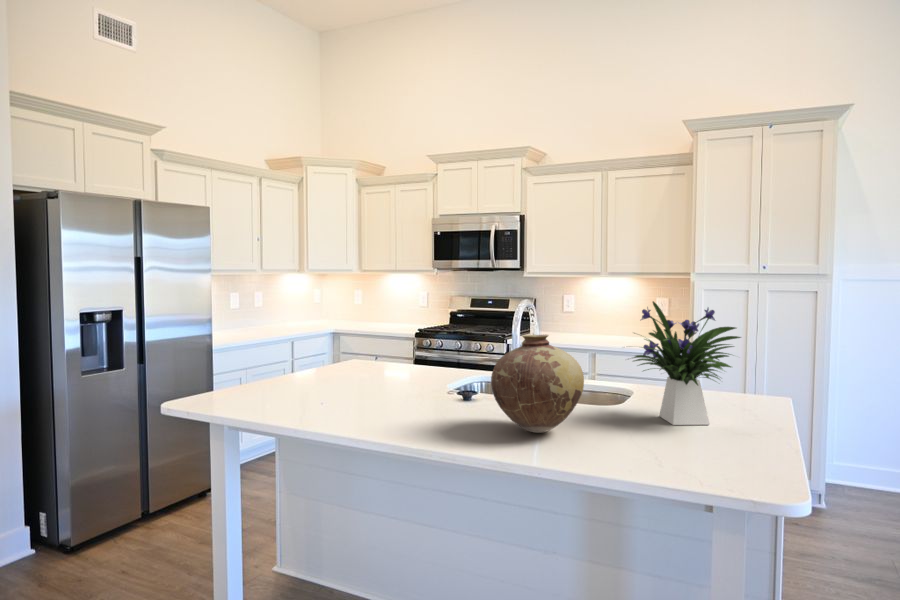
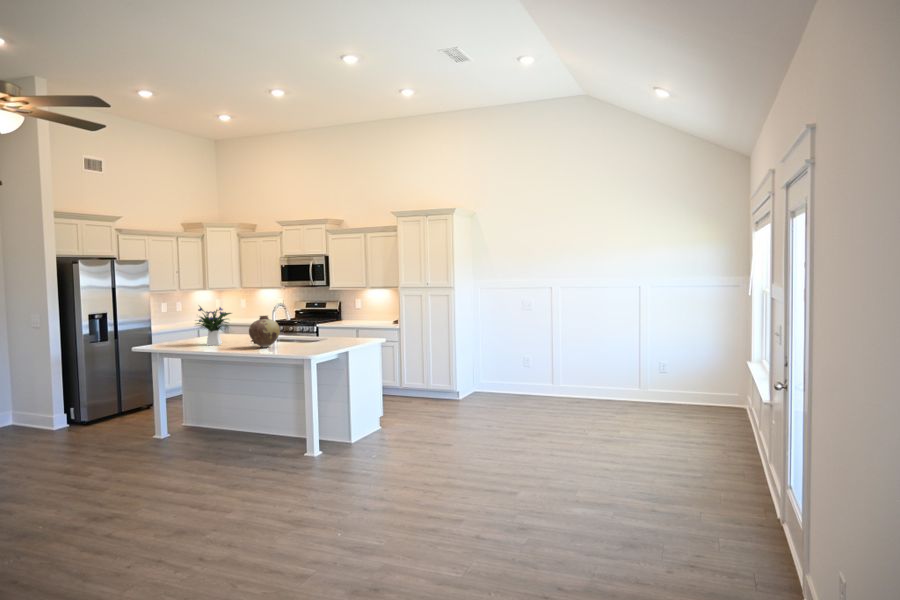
flower arrangement: present [633,301,741,425] -> present [197,307,231,345]

